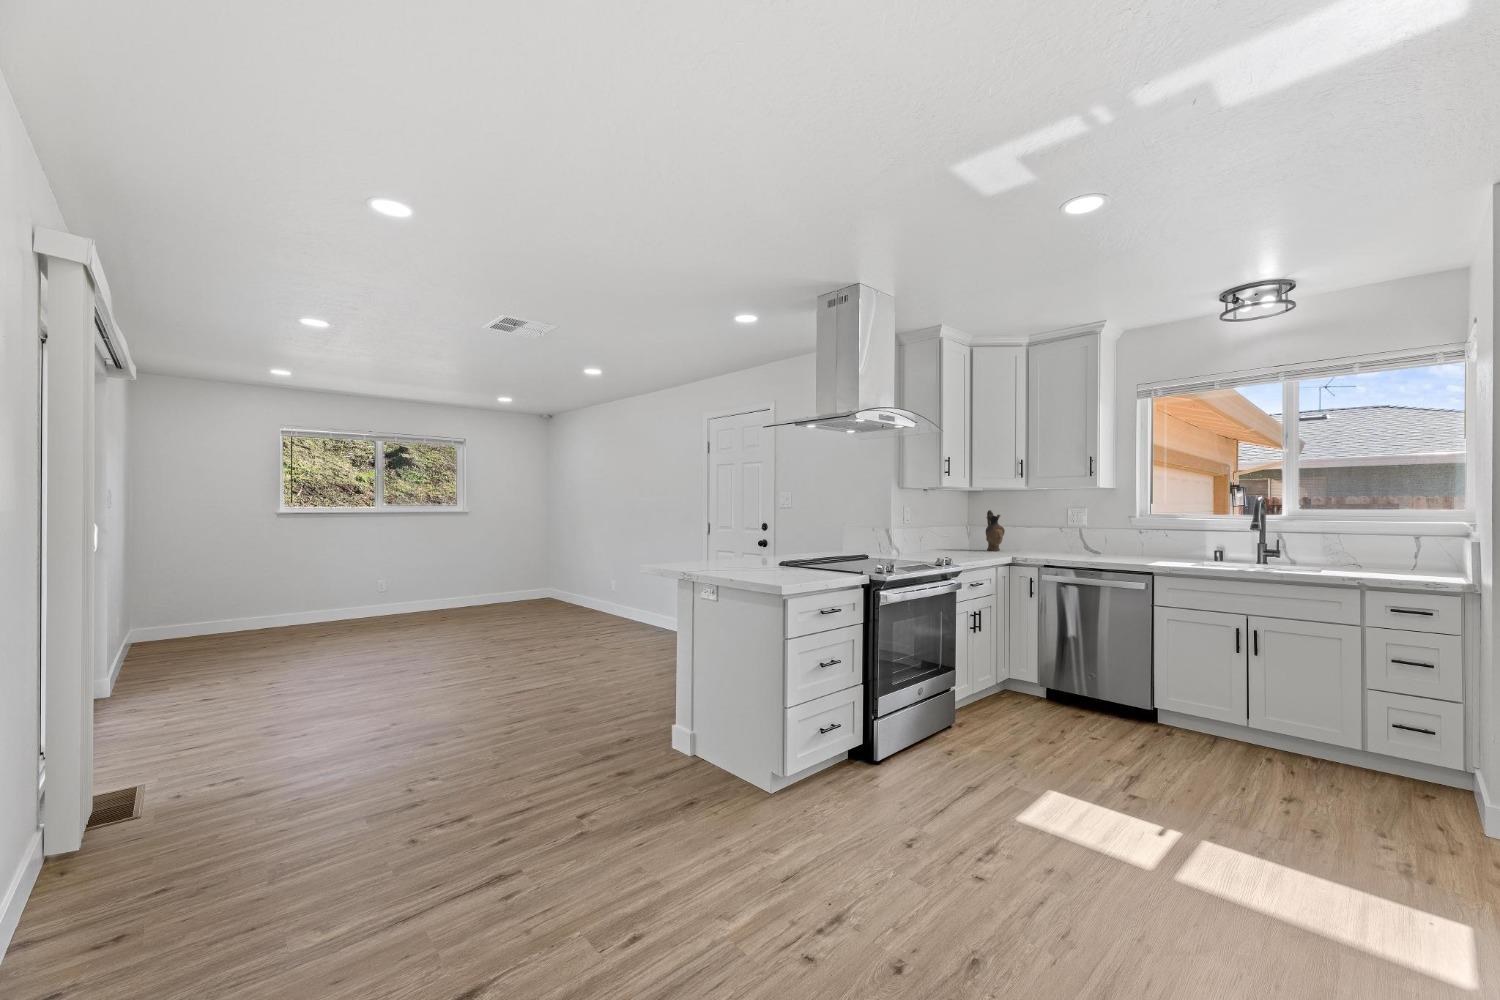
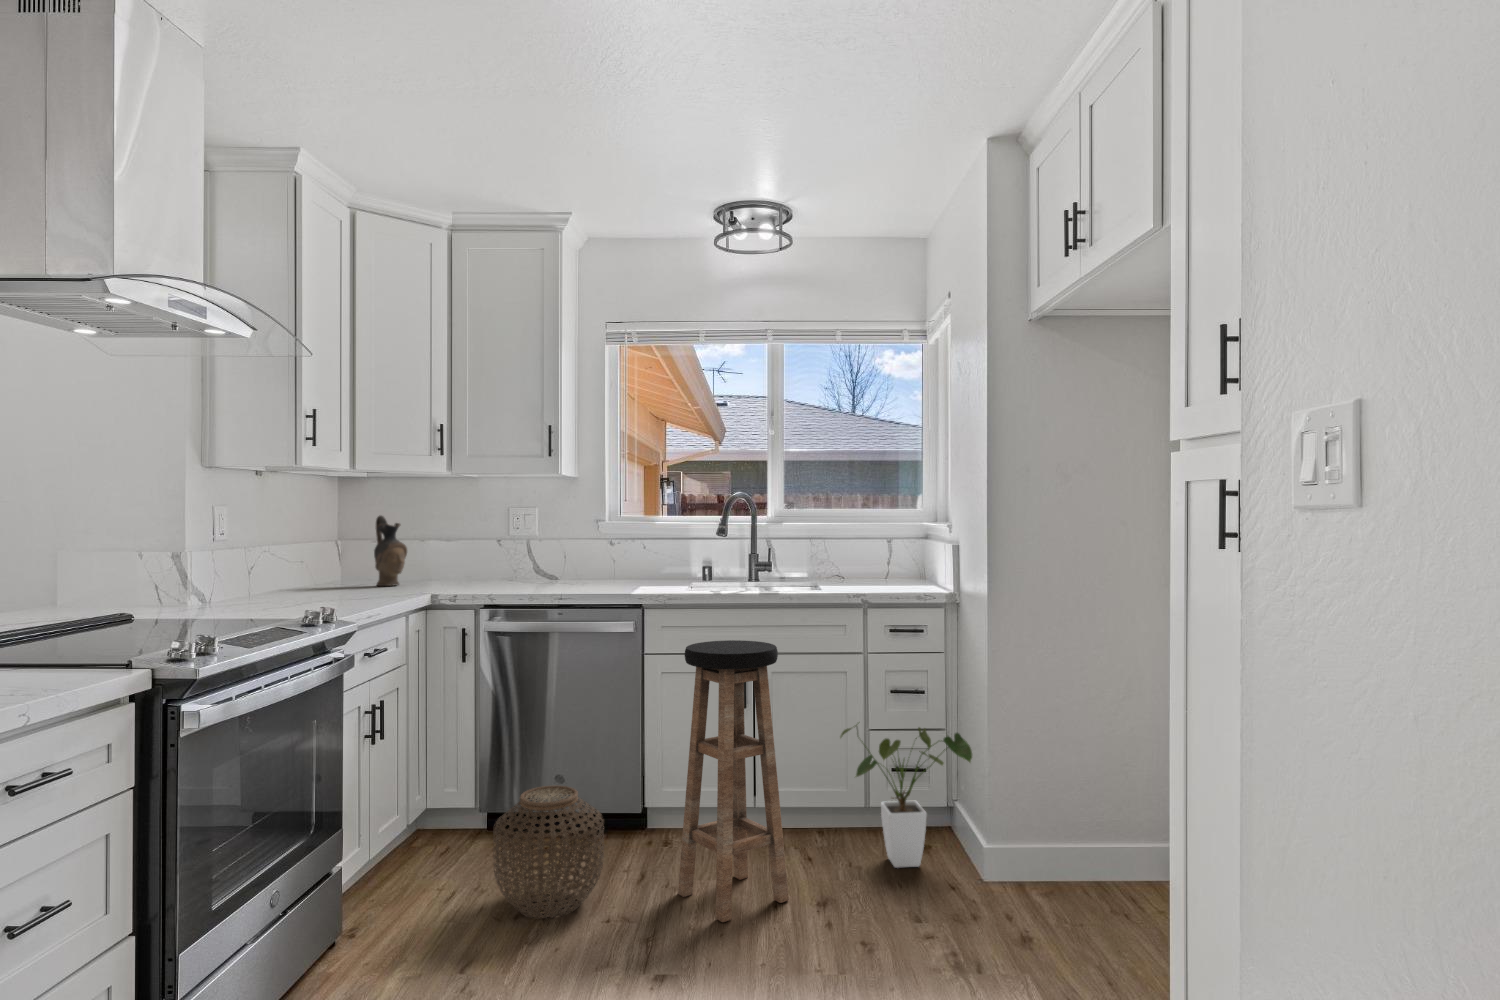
bar stool: none [1163,600,1251,788] -> present [678,640,789,922]
woven basket: none [1037,673,1108,750] -> present [493,786,604,918]
house plant: none [1320,678,1462,805] -> present [840,723,972,868]

